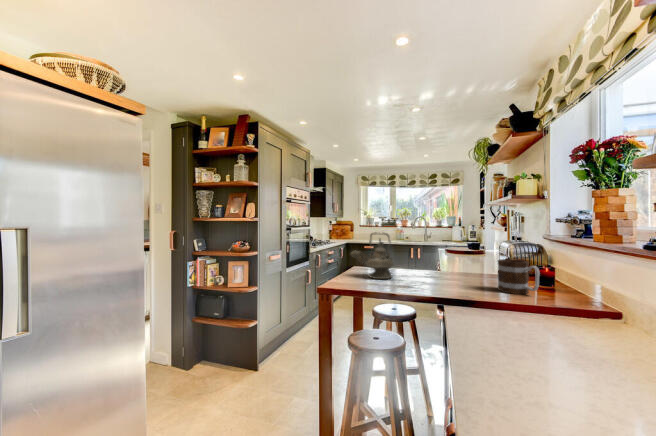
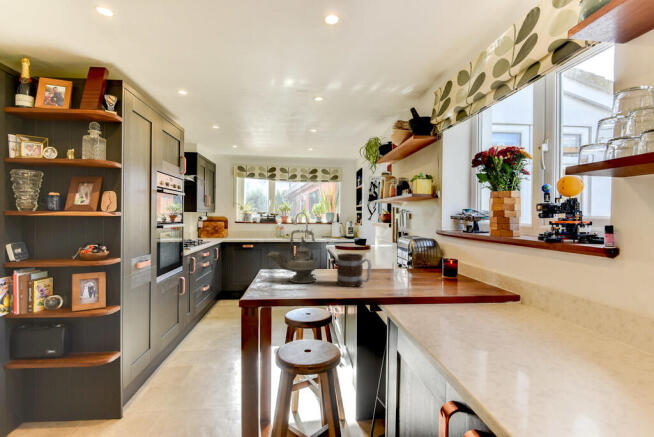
mug: present [498,259,540,294] -> present [337,253,371,287]

